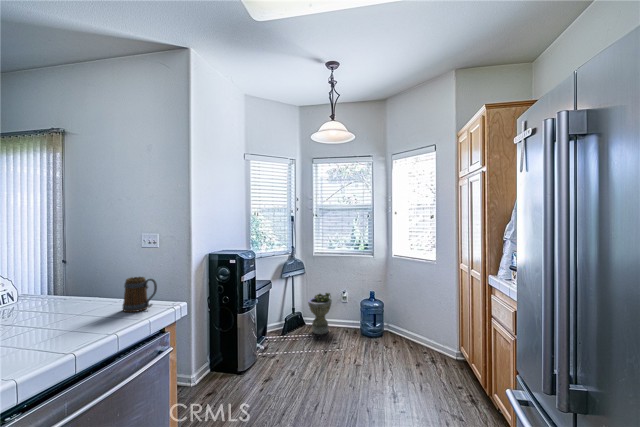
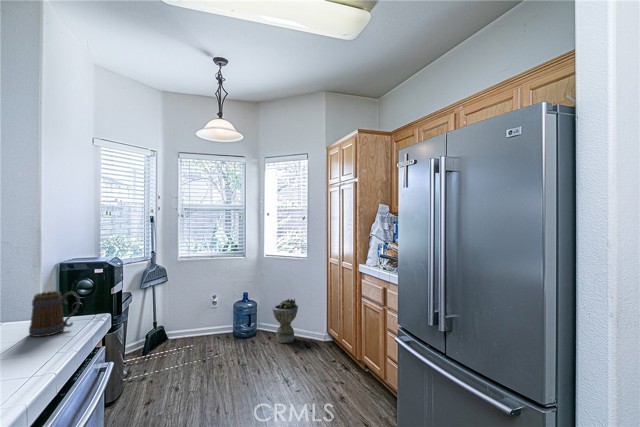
planter: present [308,293,332,334] -> present [272,299,298,343]

